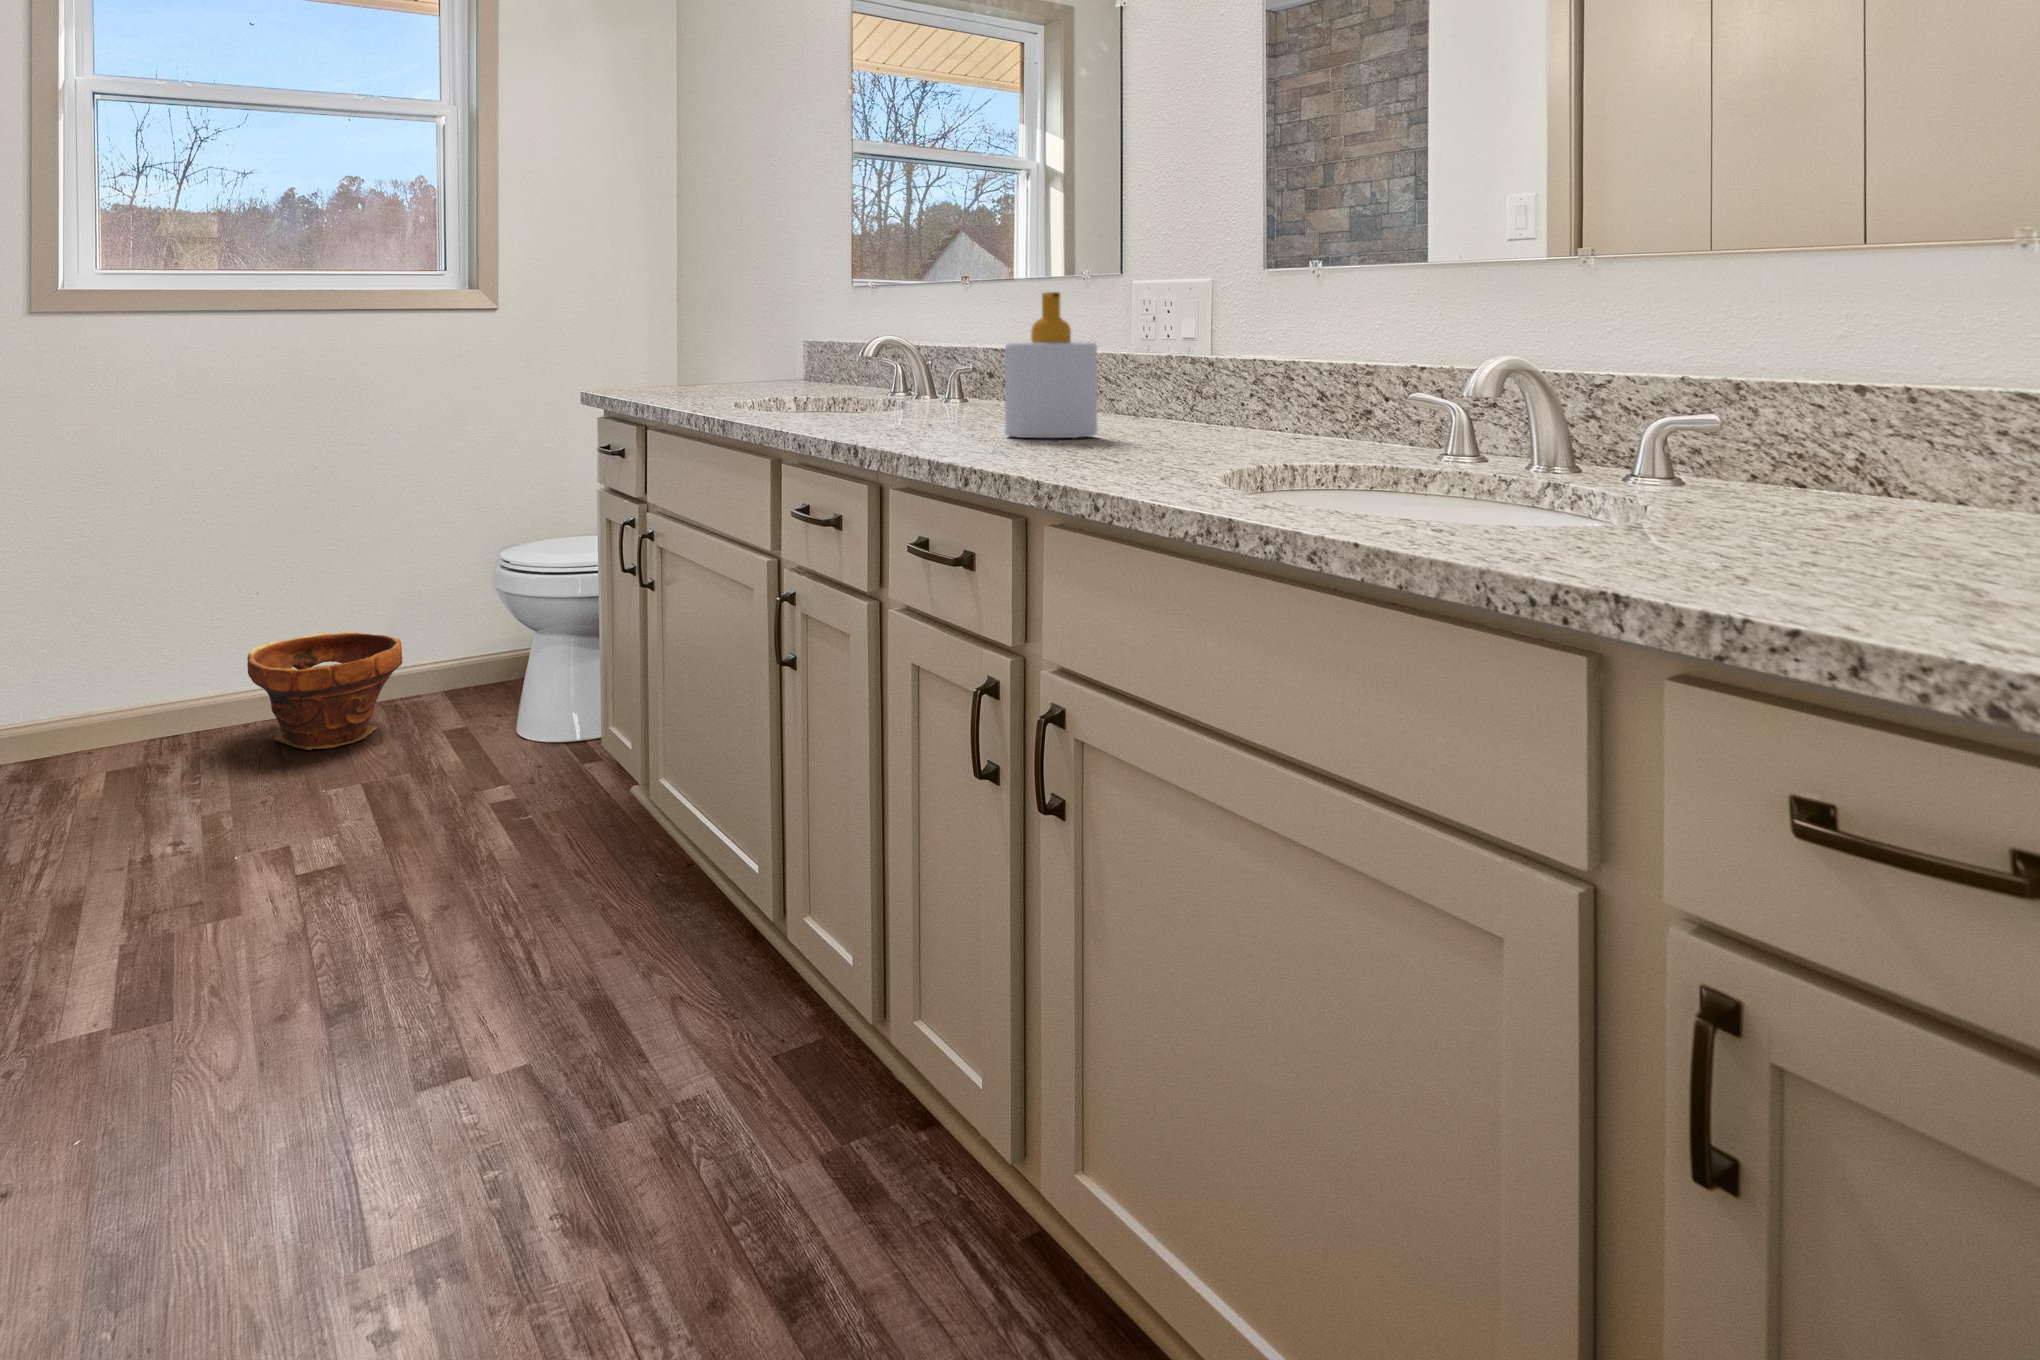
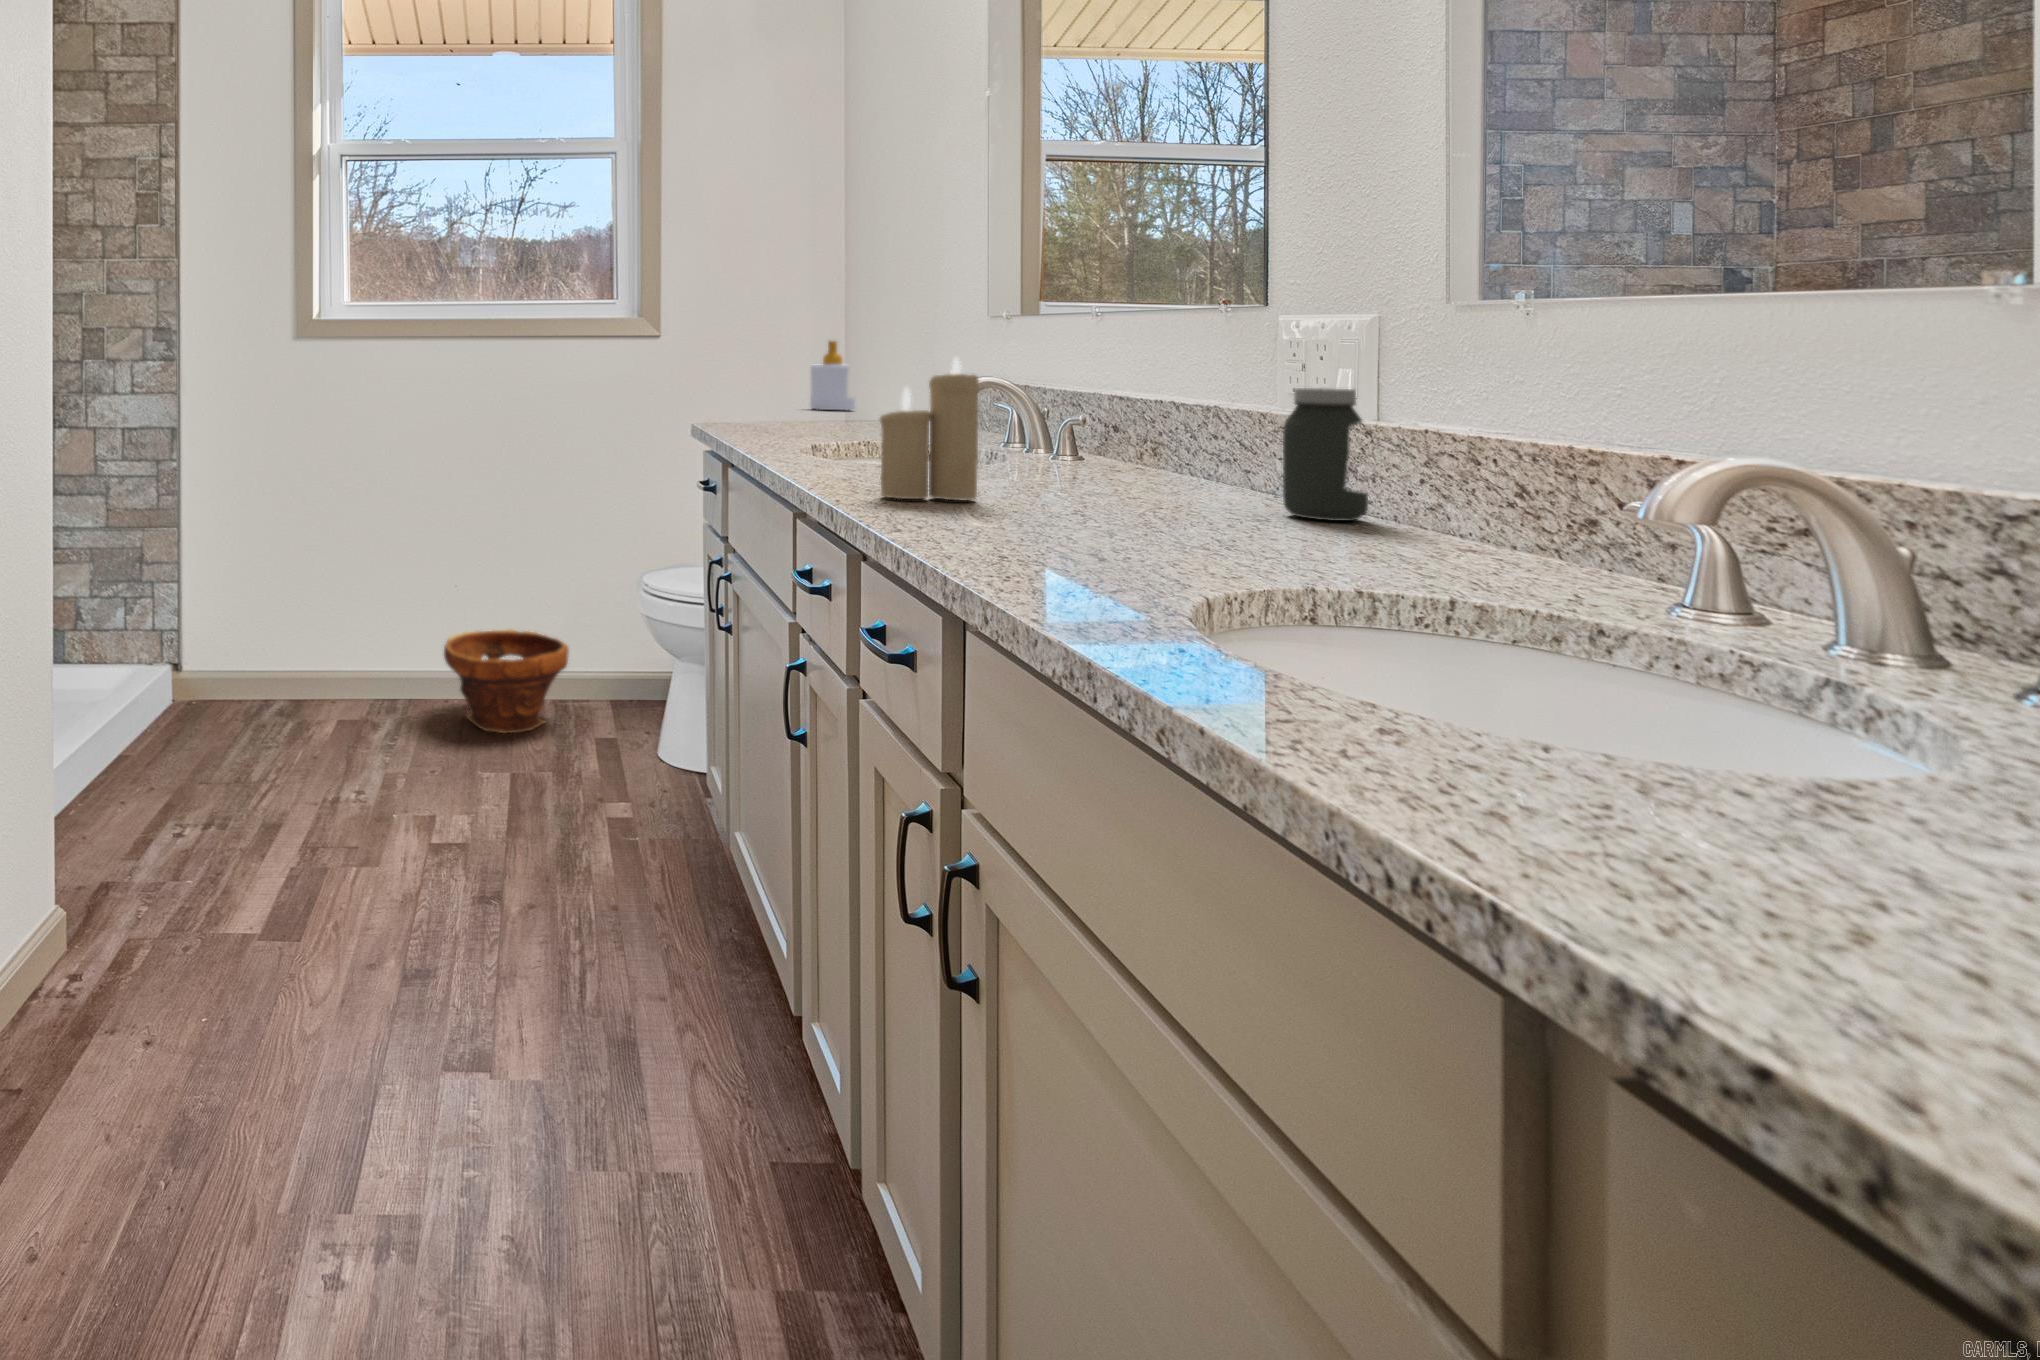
soap bottle: present [1005,292,1097,438] -> present [810,341,855,410]
candle: none [864,309,944,434] -> present [880,358,979,500]
jar: none [1150,331,1205,429] -> present [1283,388,1368,521]

